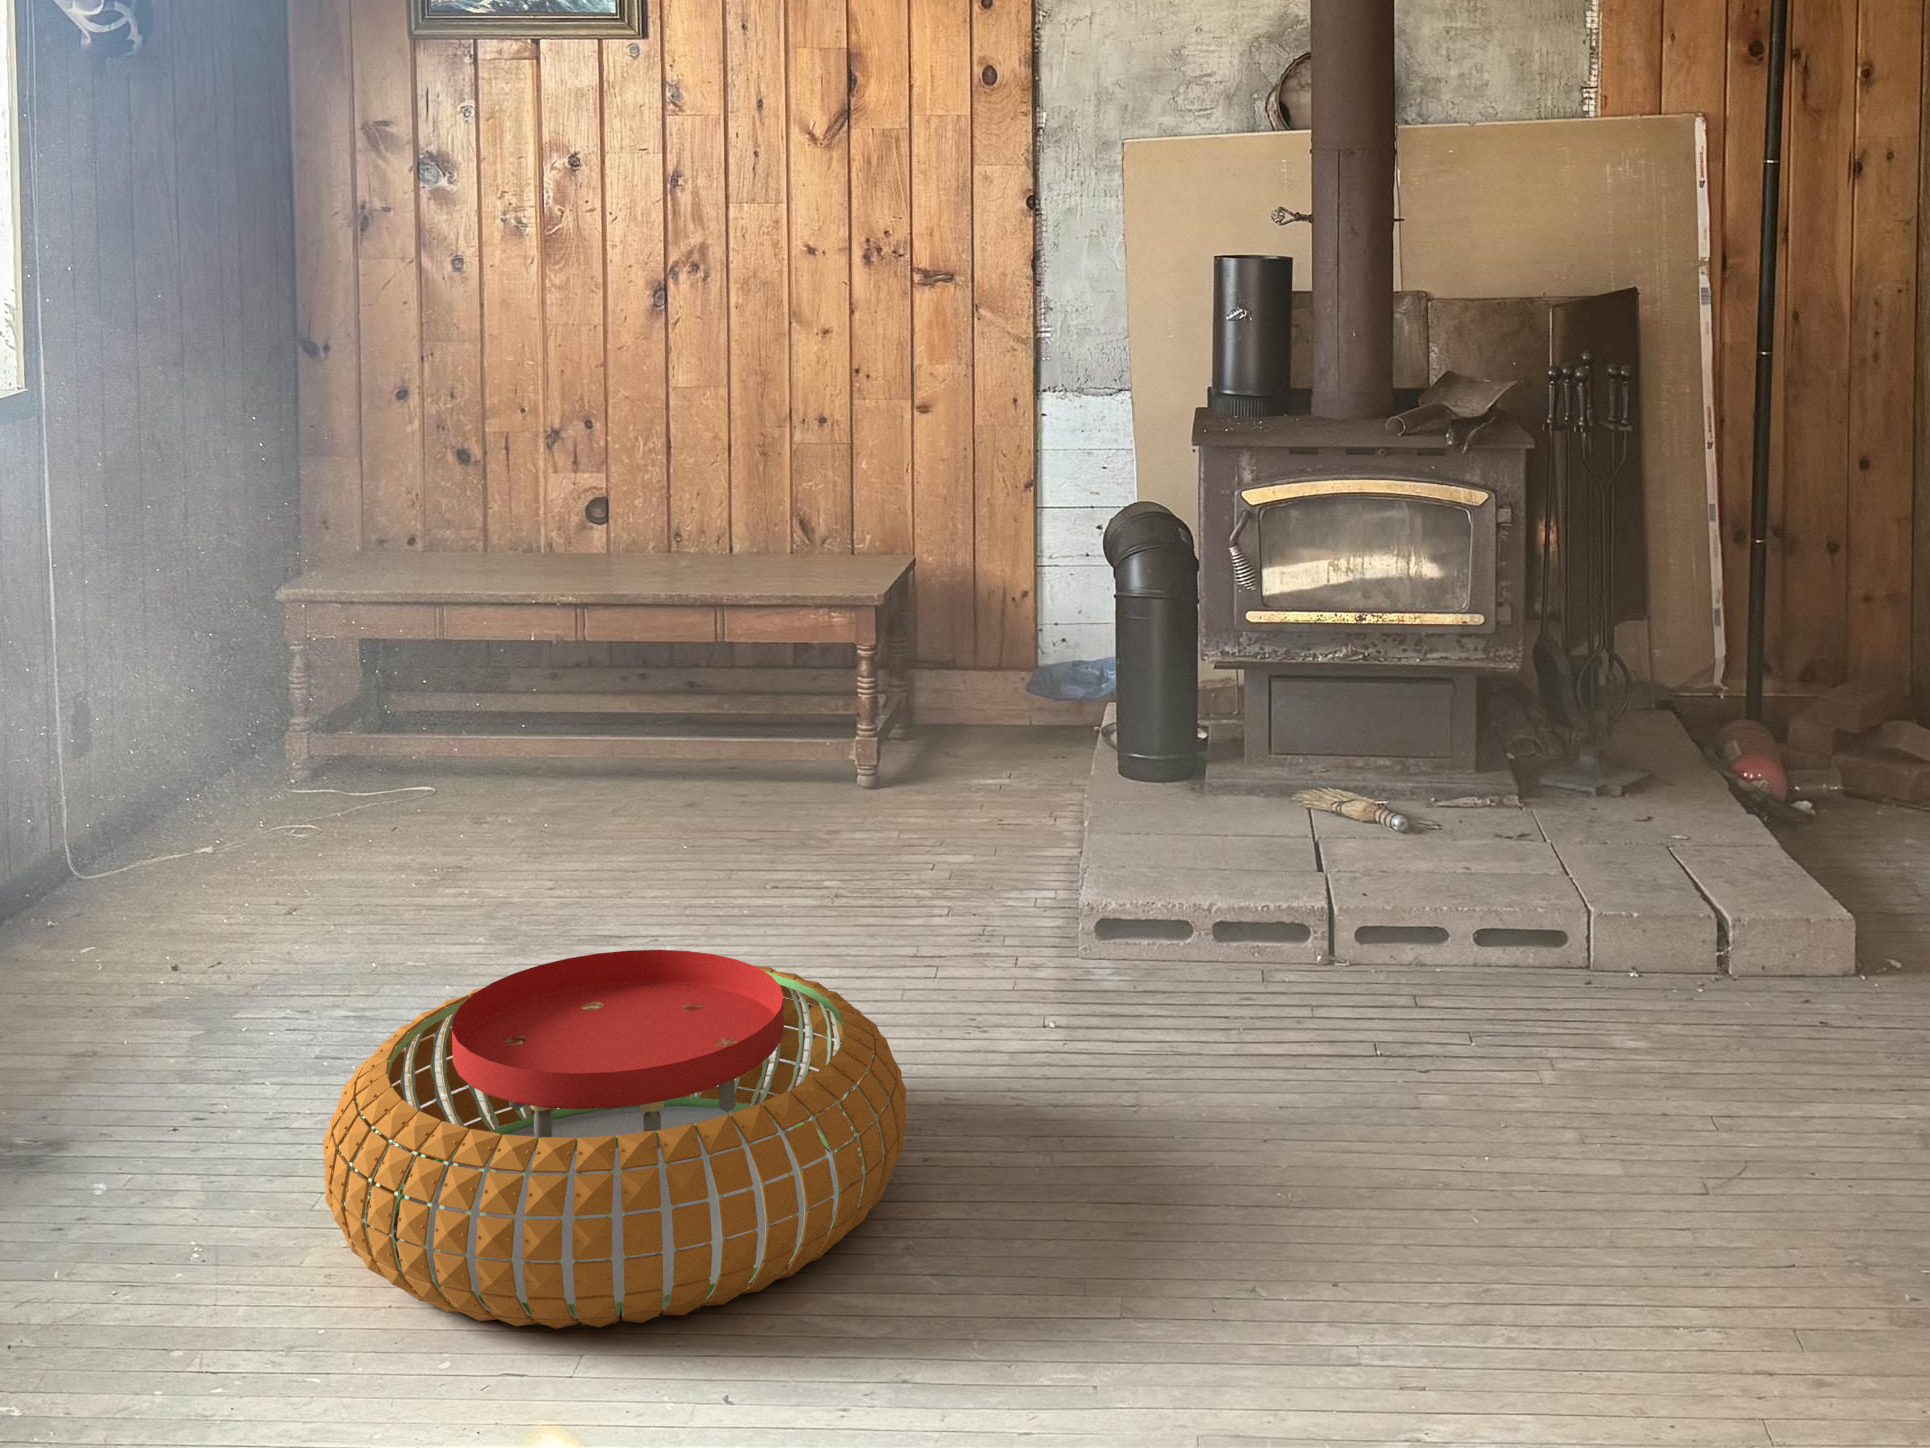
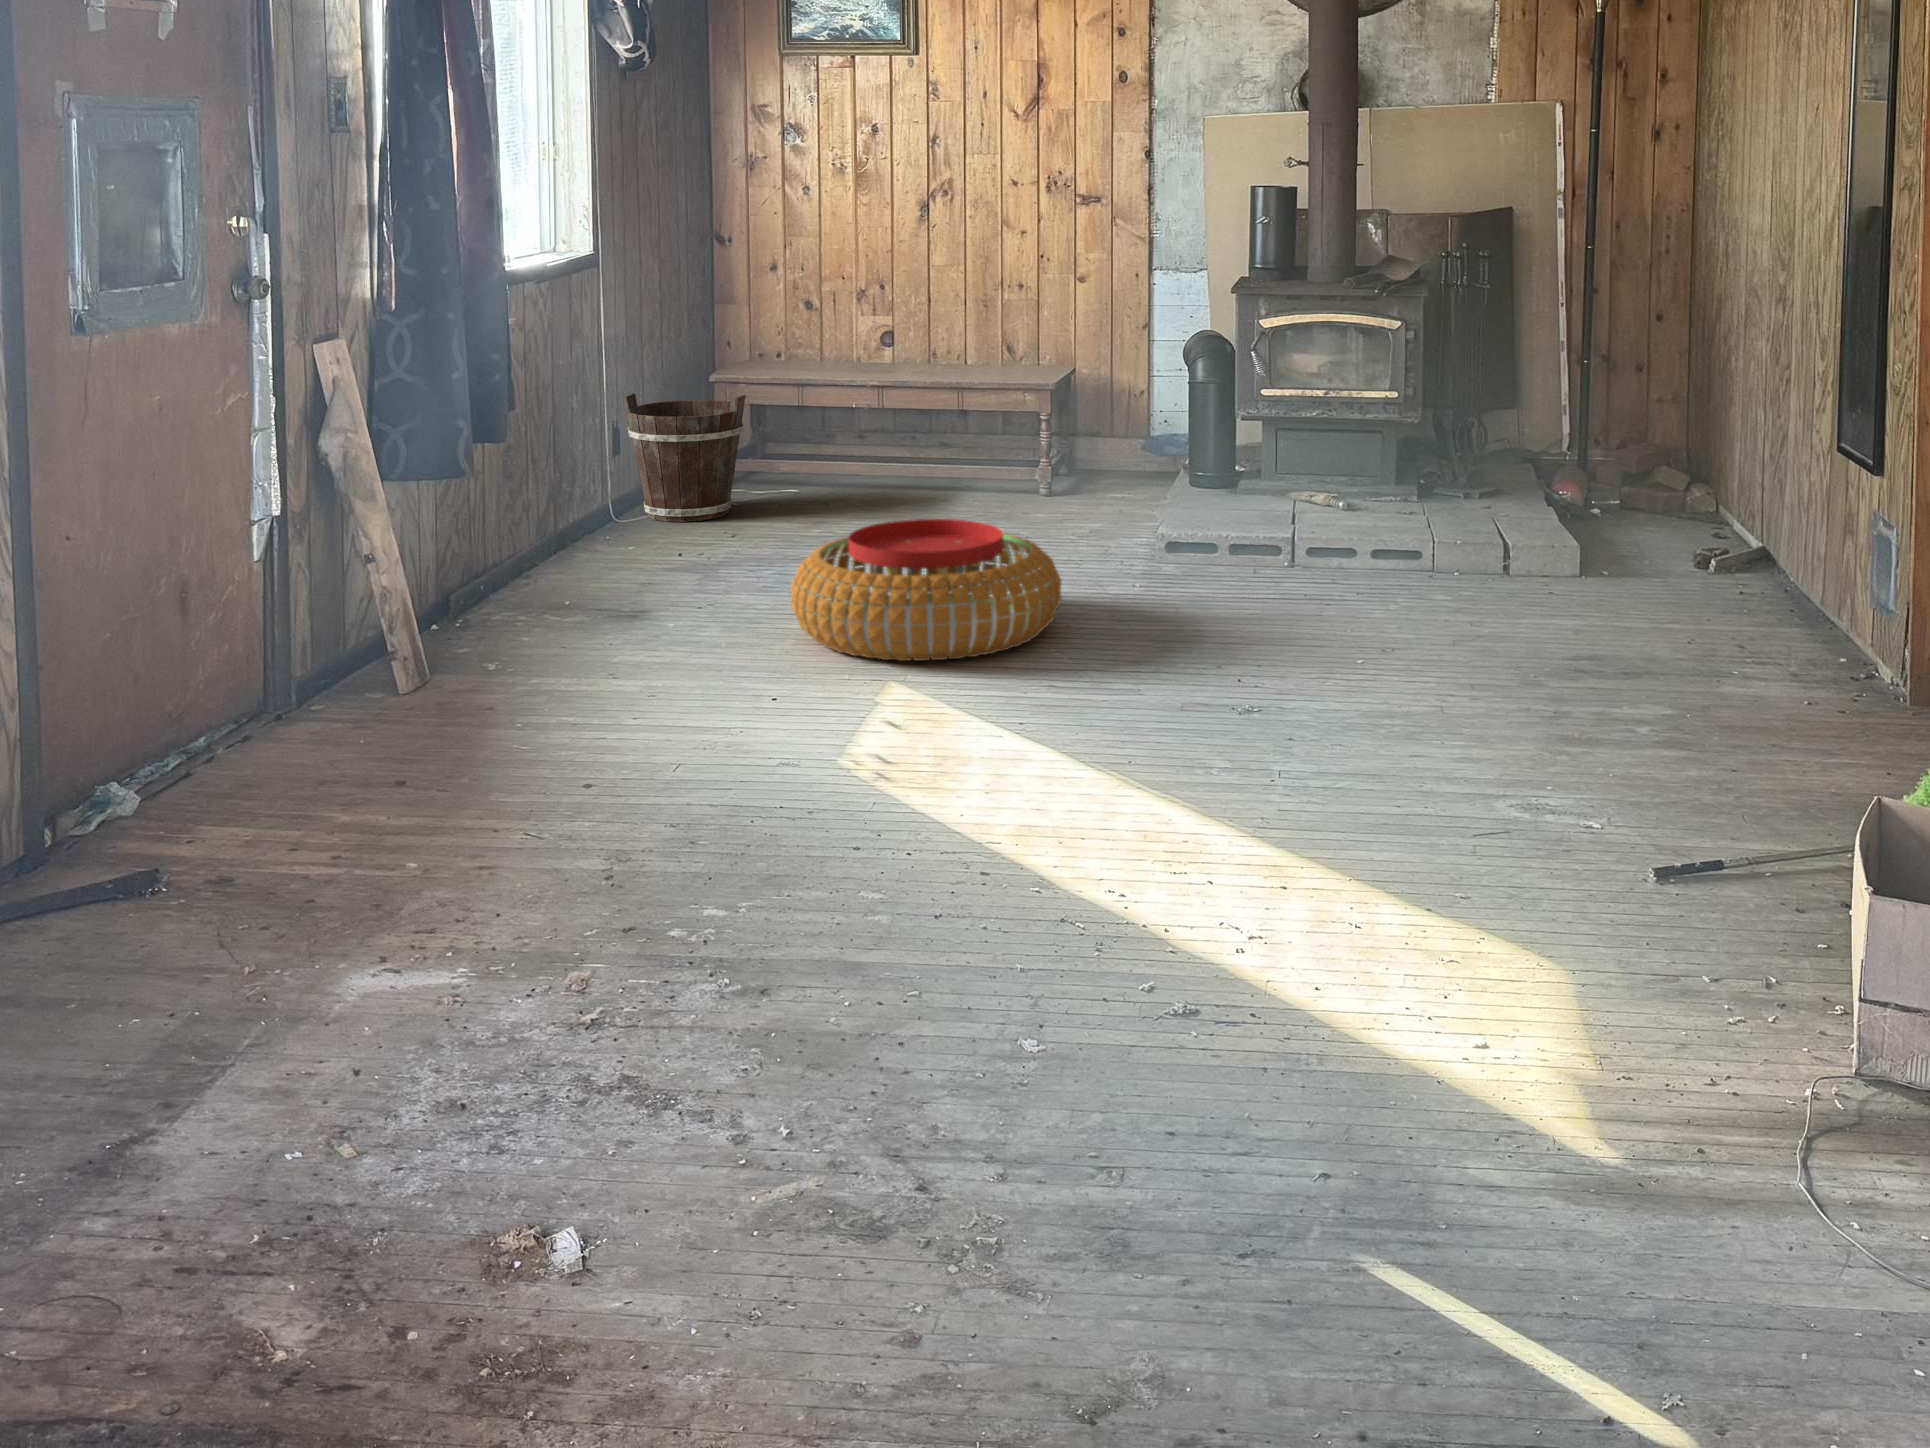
bucket: none [92,639,321,880] -> present [624,393,746,522]

